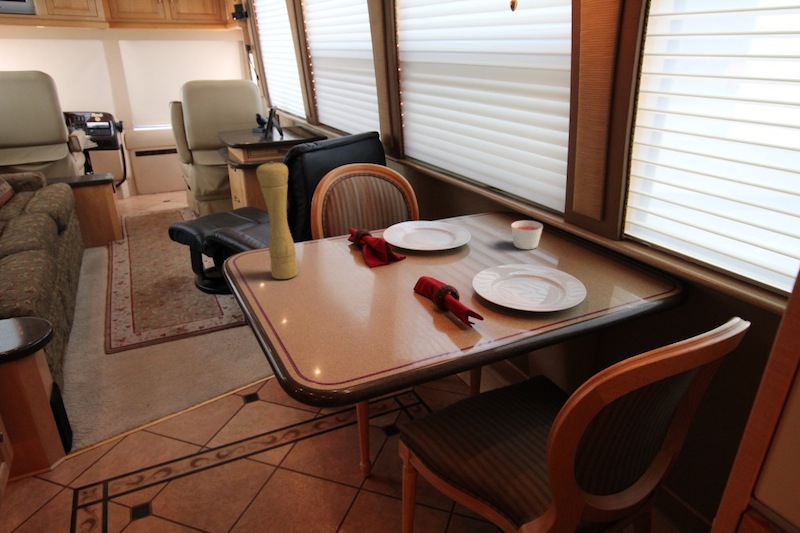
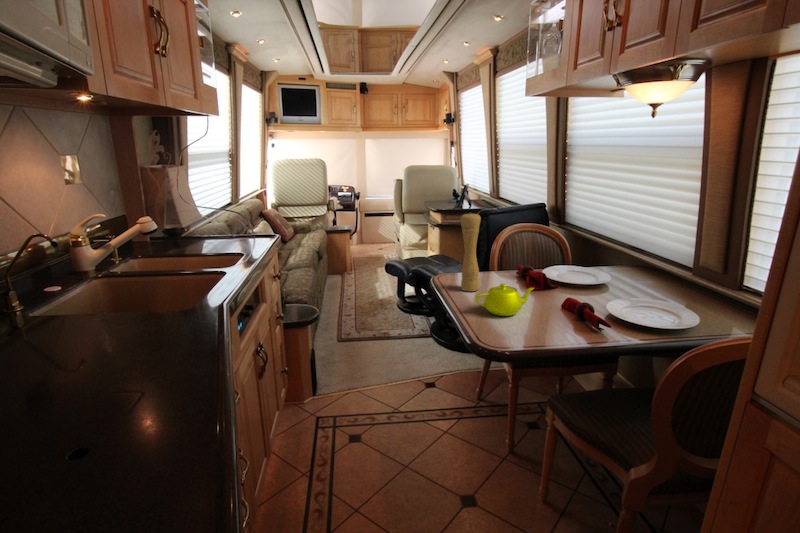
candle: present [511,221,543,249] -> none [648,271,676,293]
teapot: none [292,269,376,318] -> present [476,284,534,316]

